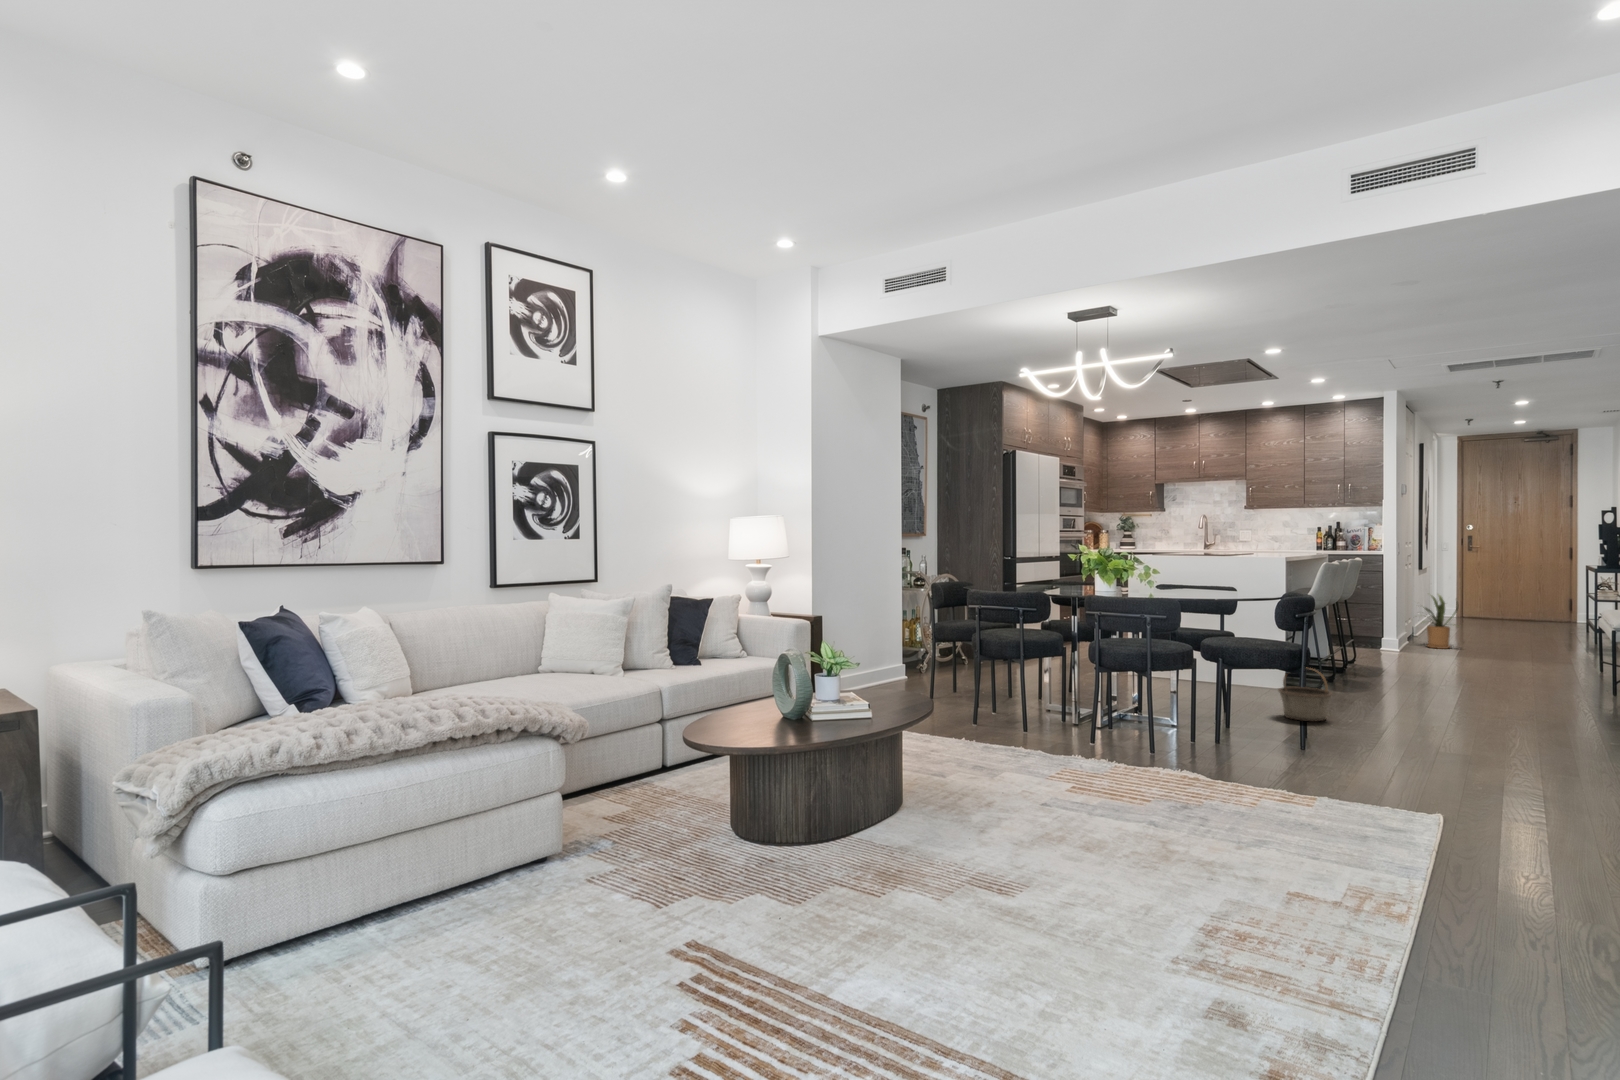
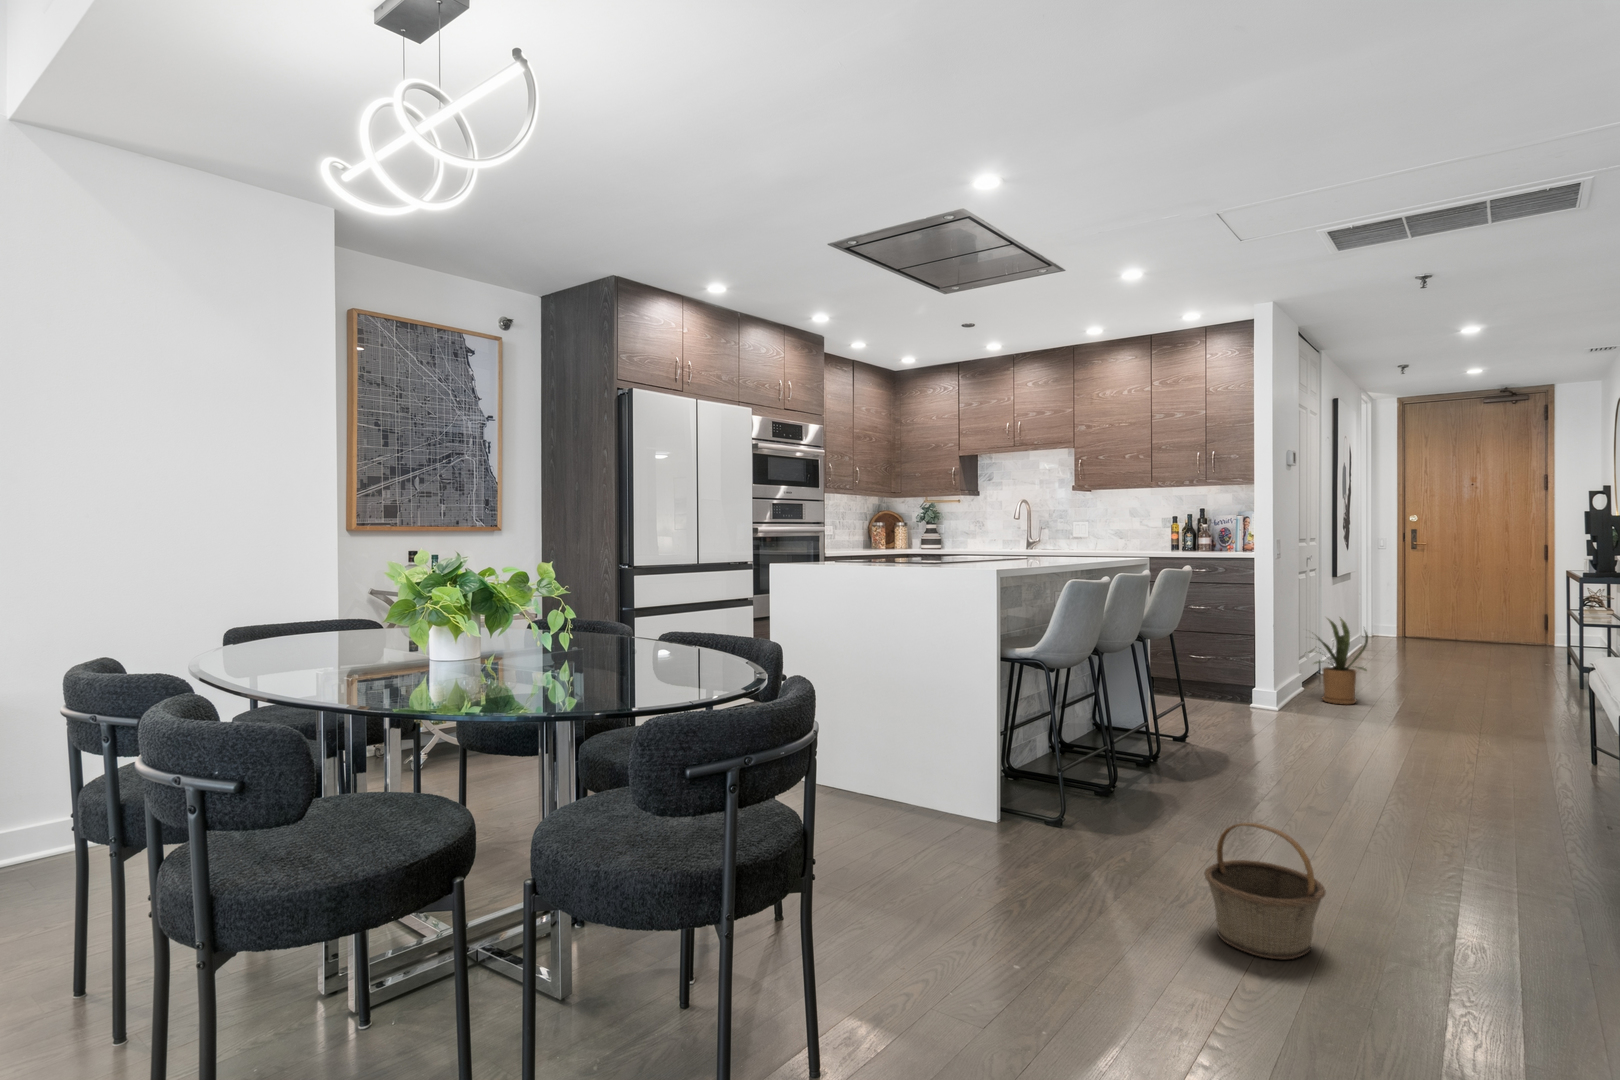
basket: present [1278,667,1332,721] -> present [1204,823,1326,959]

